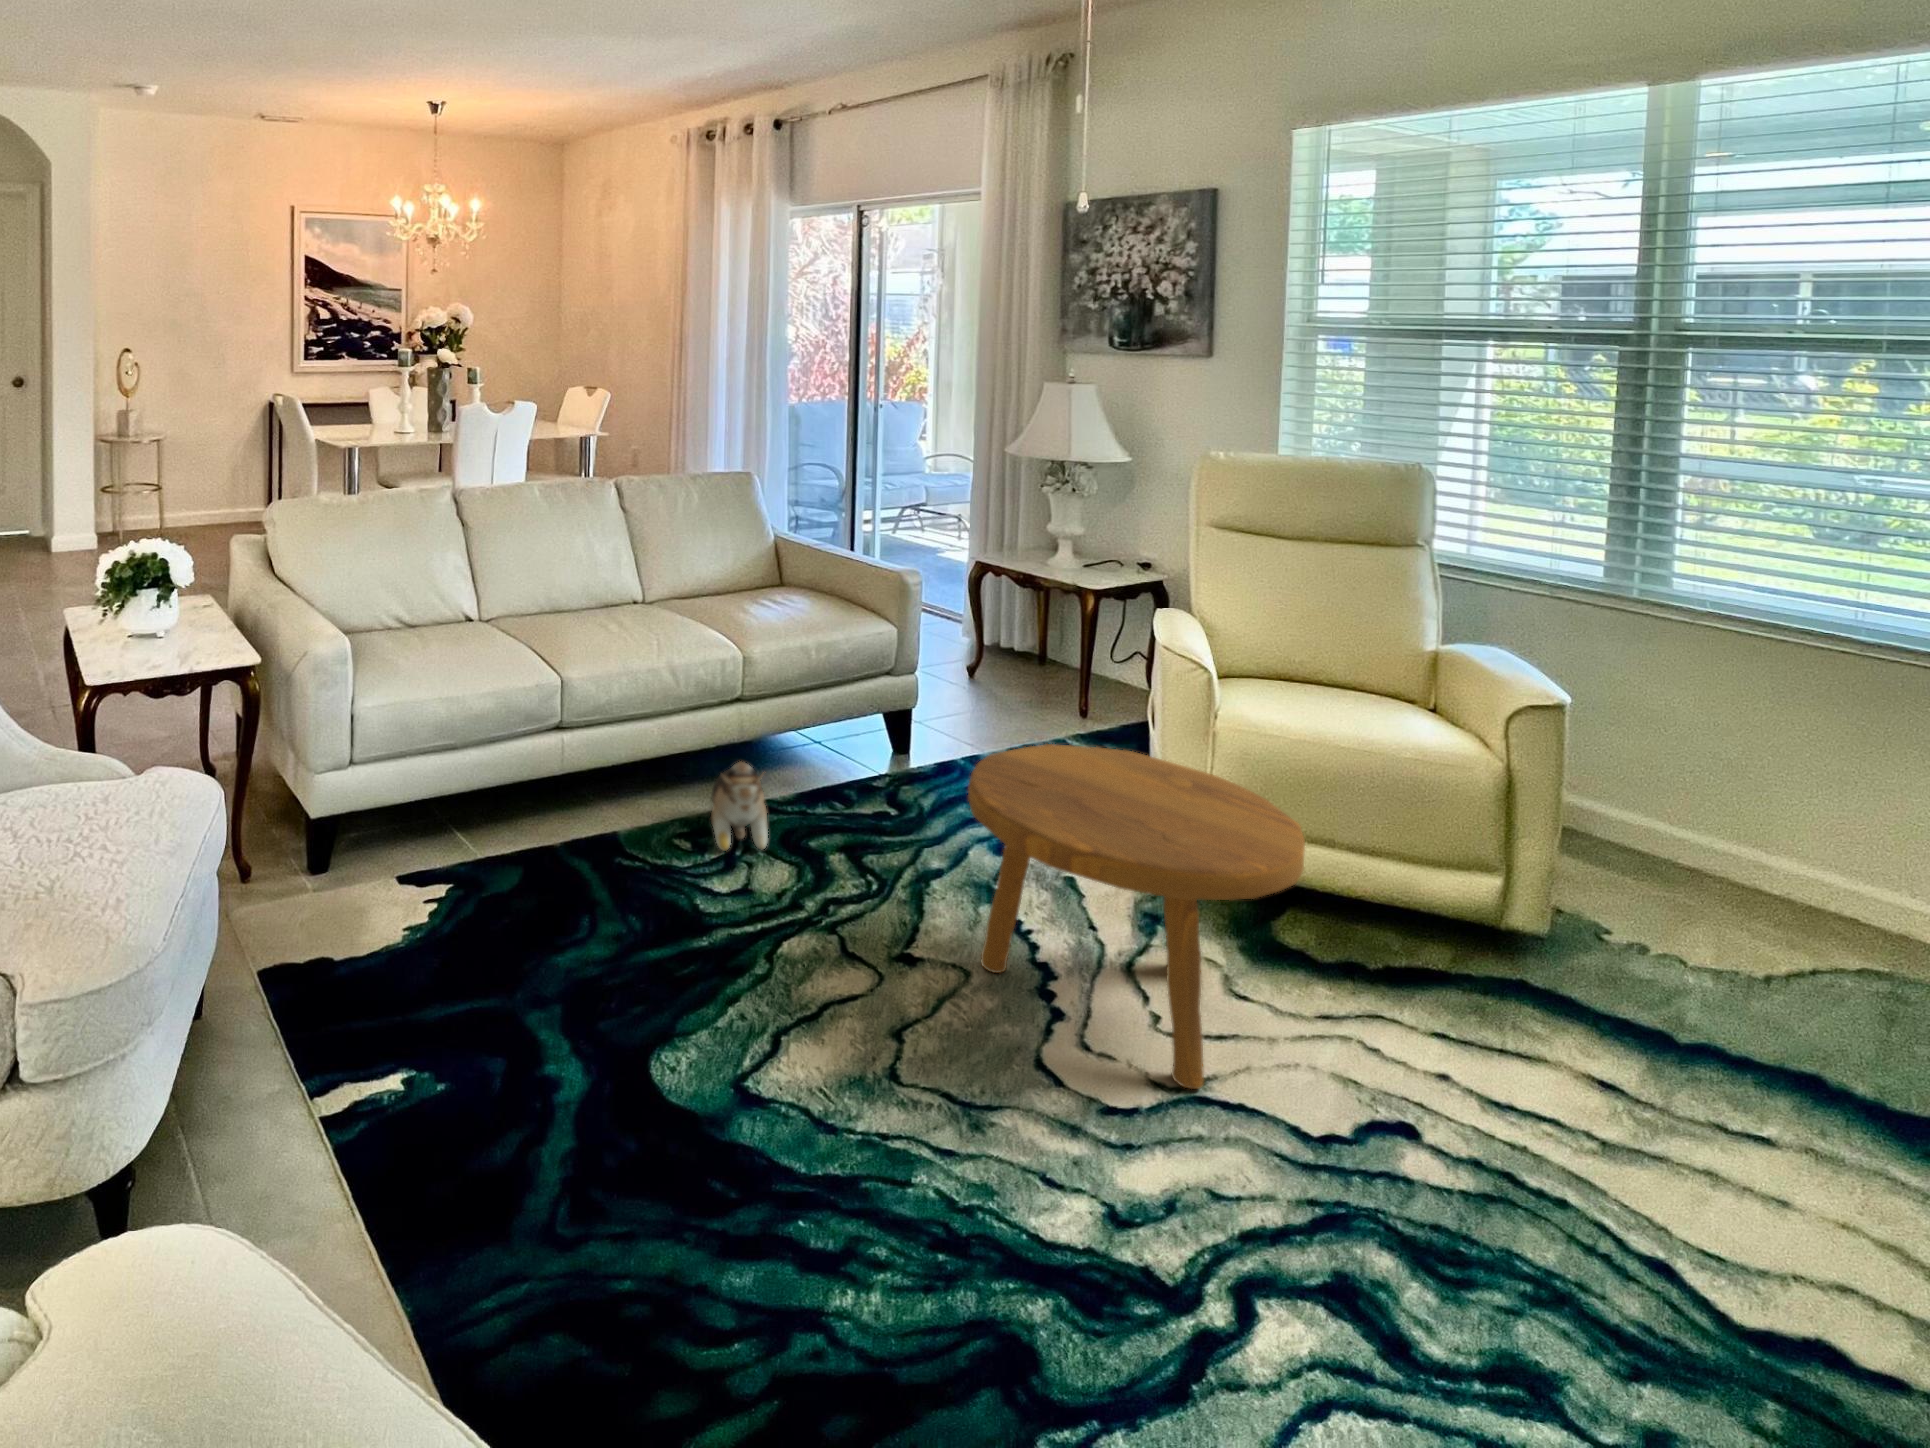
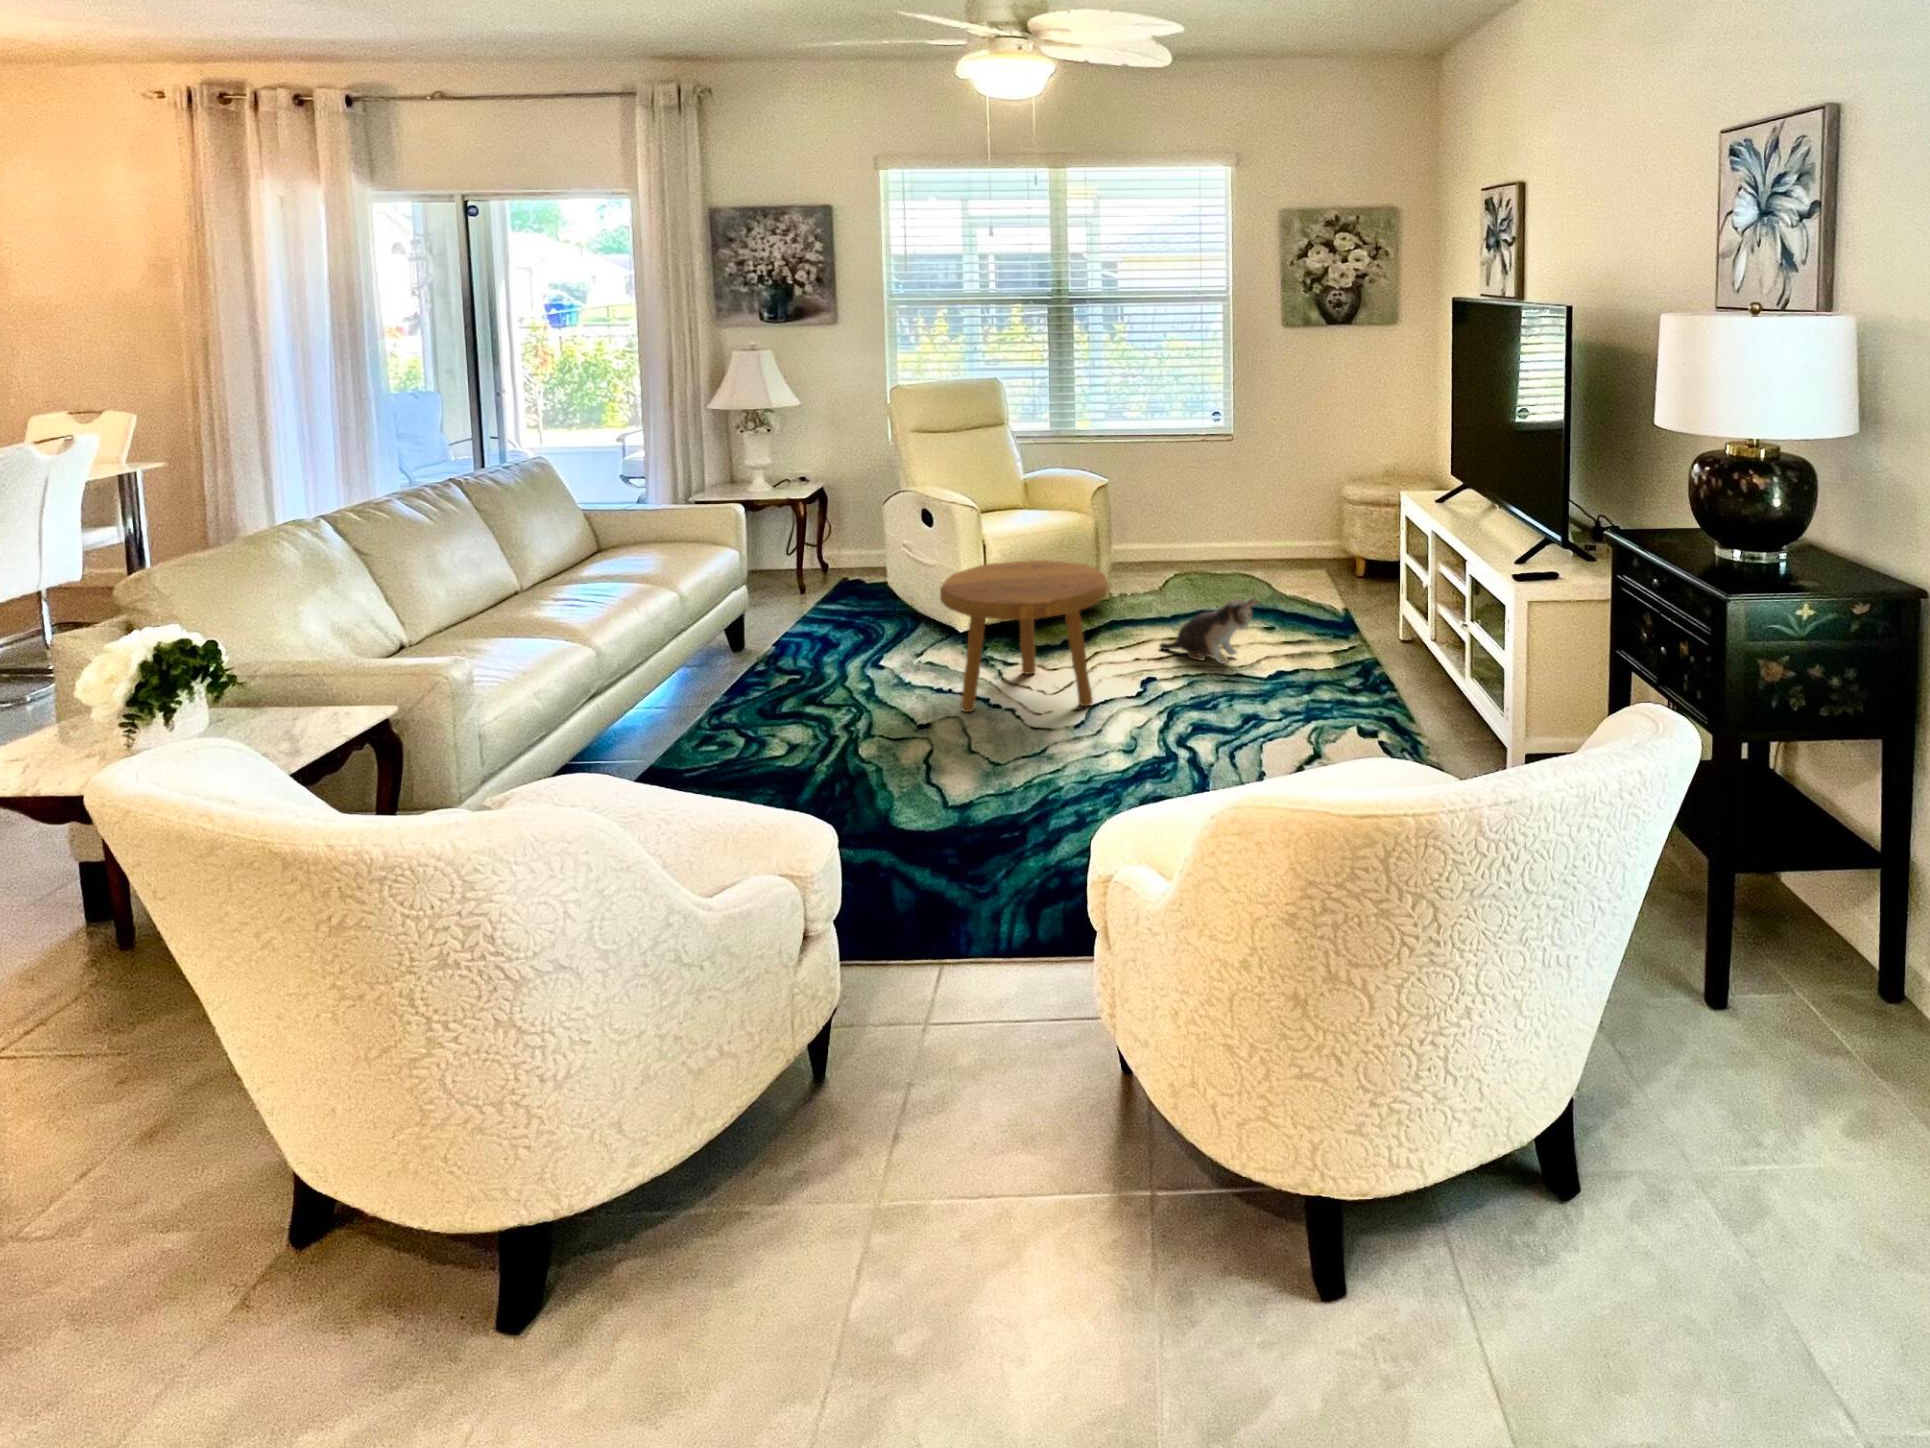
plush toy: present [710,762,768,851] -> present [1160,598,1258,664]

